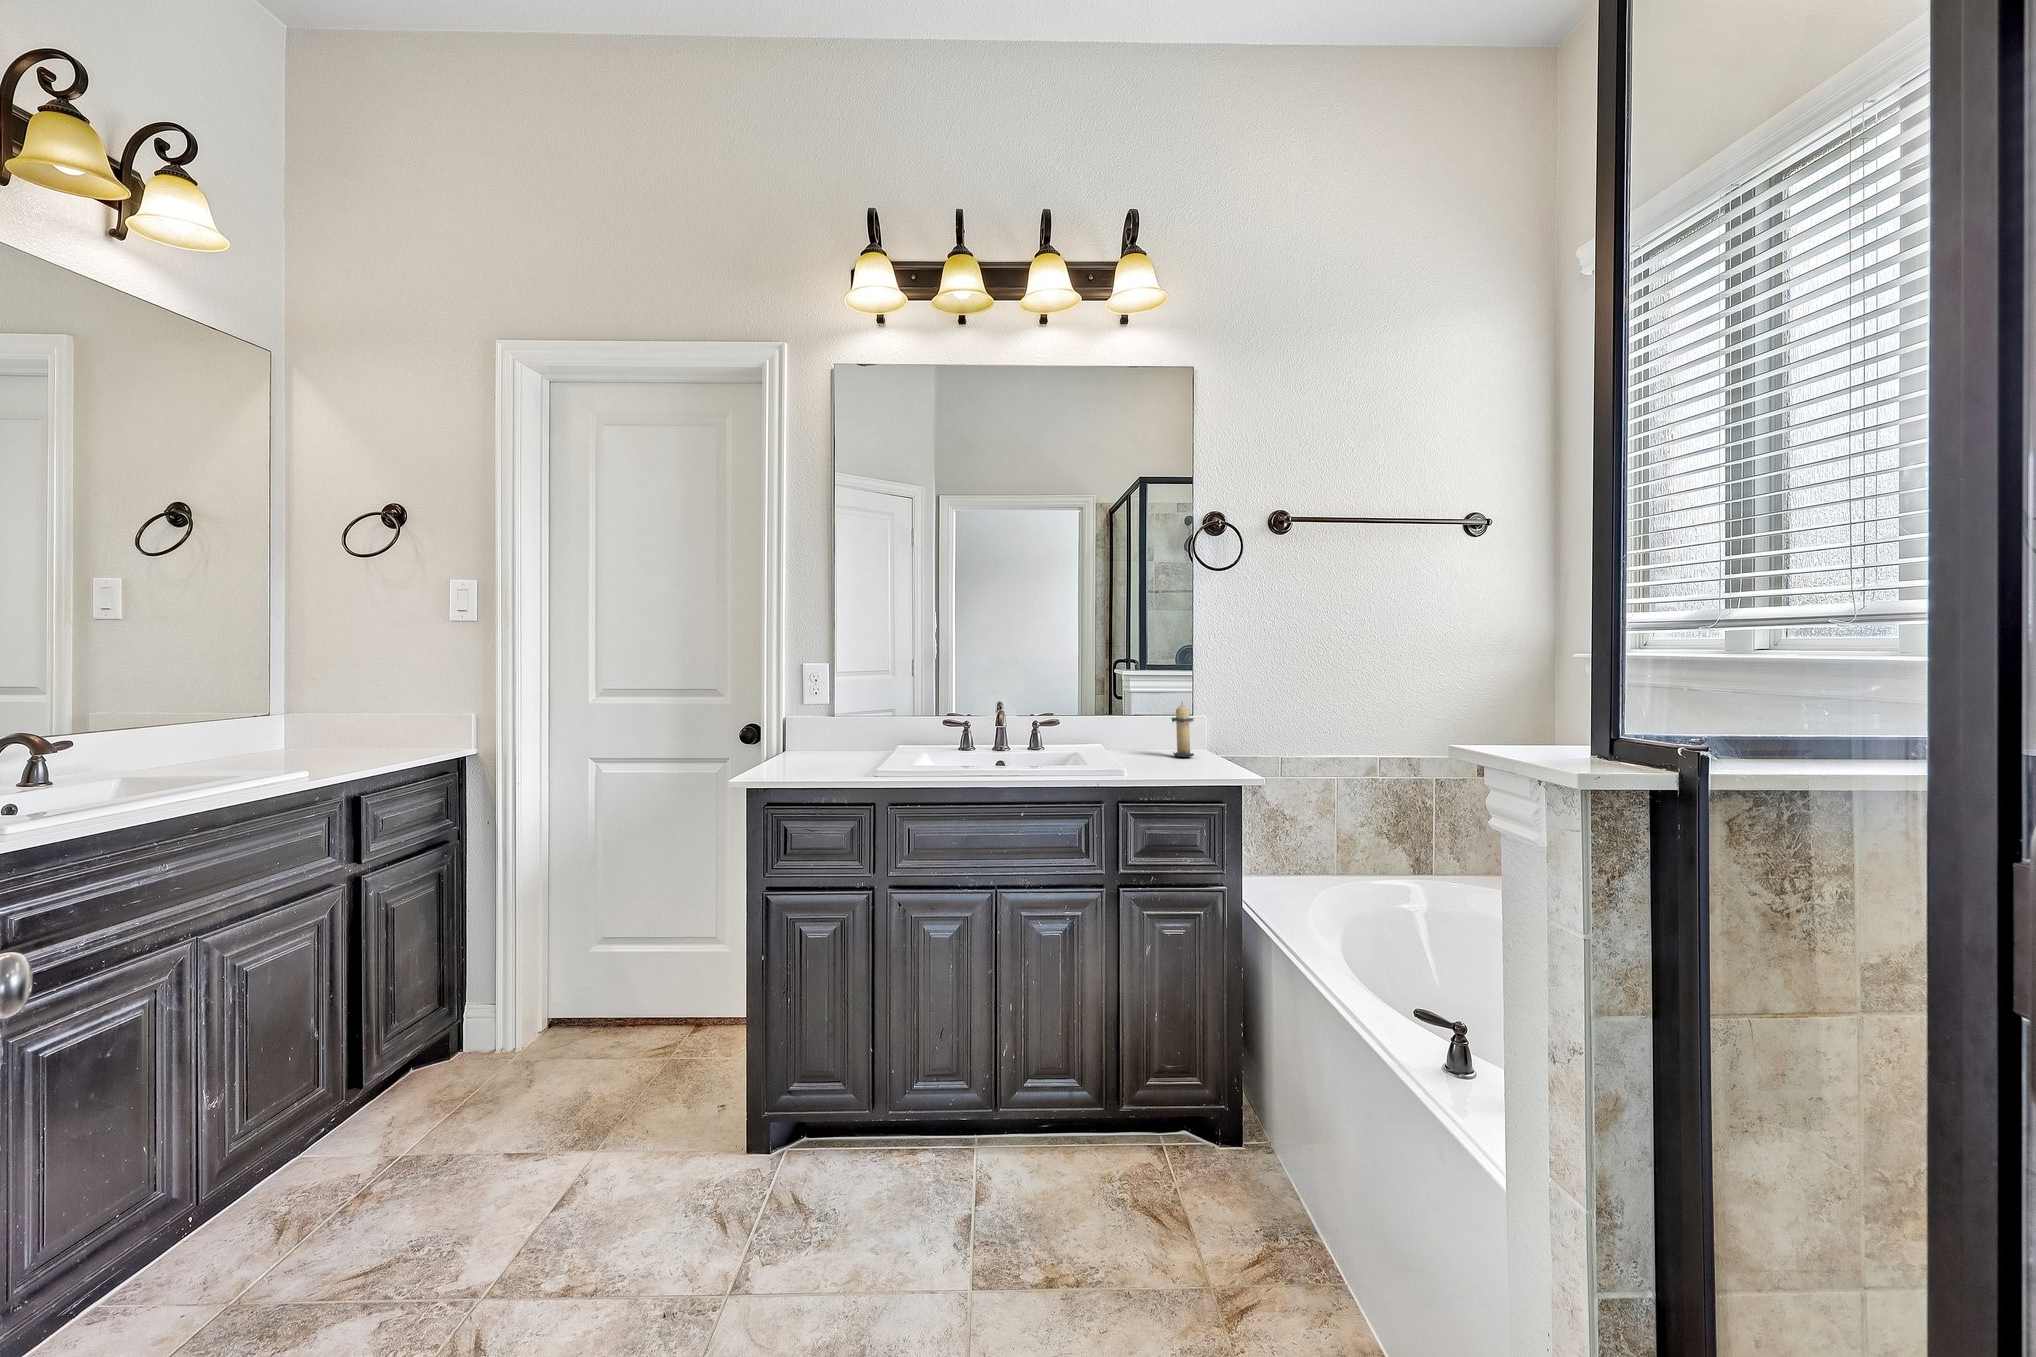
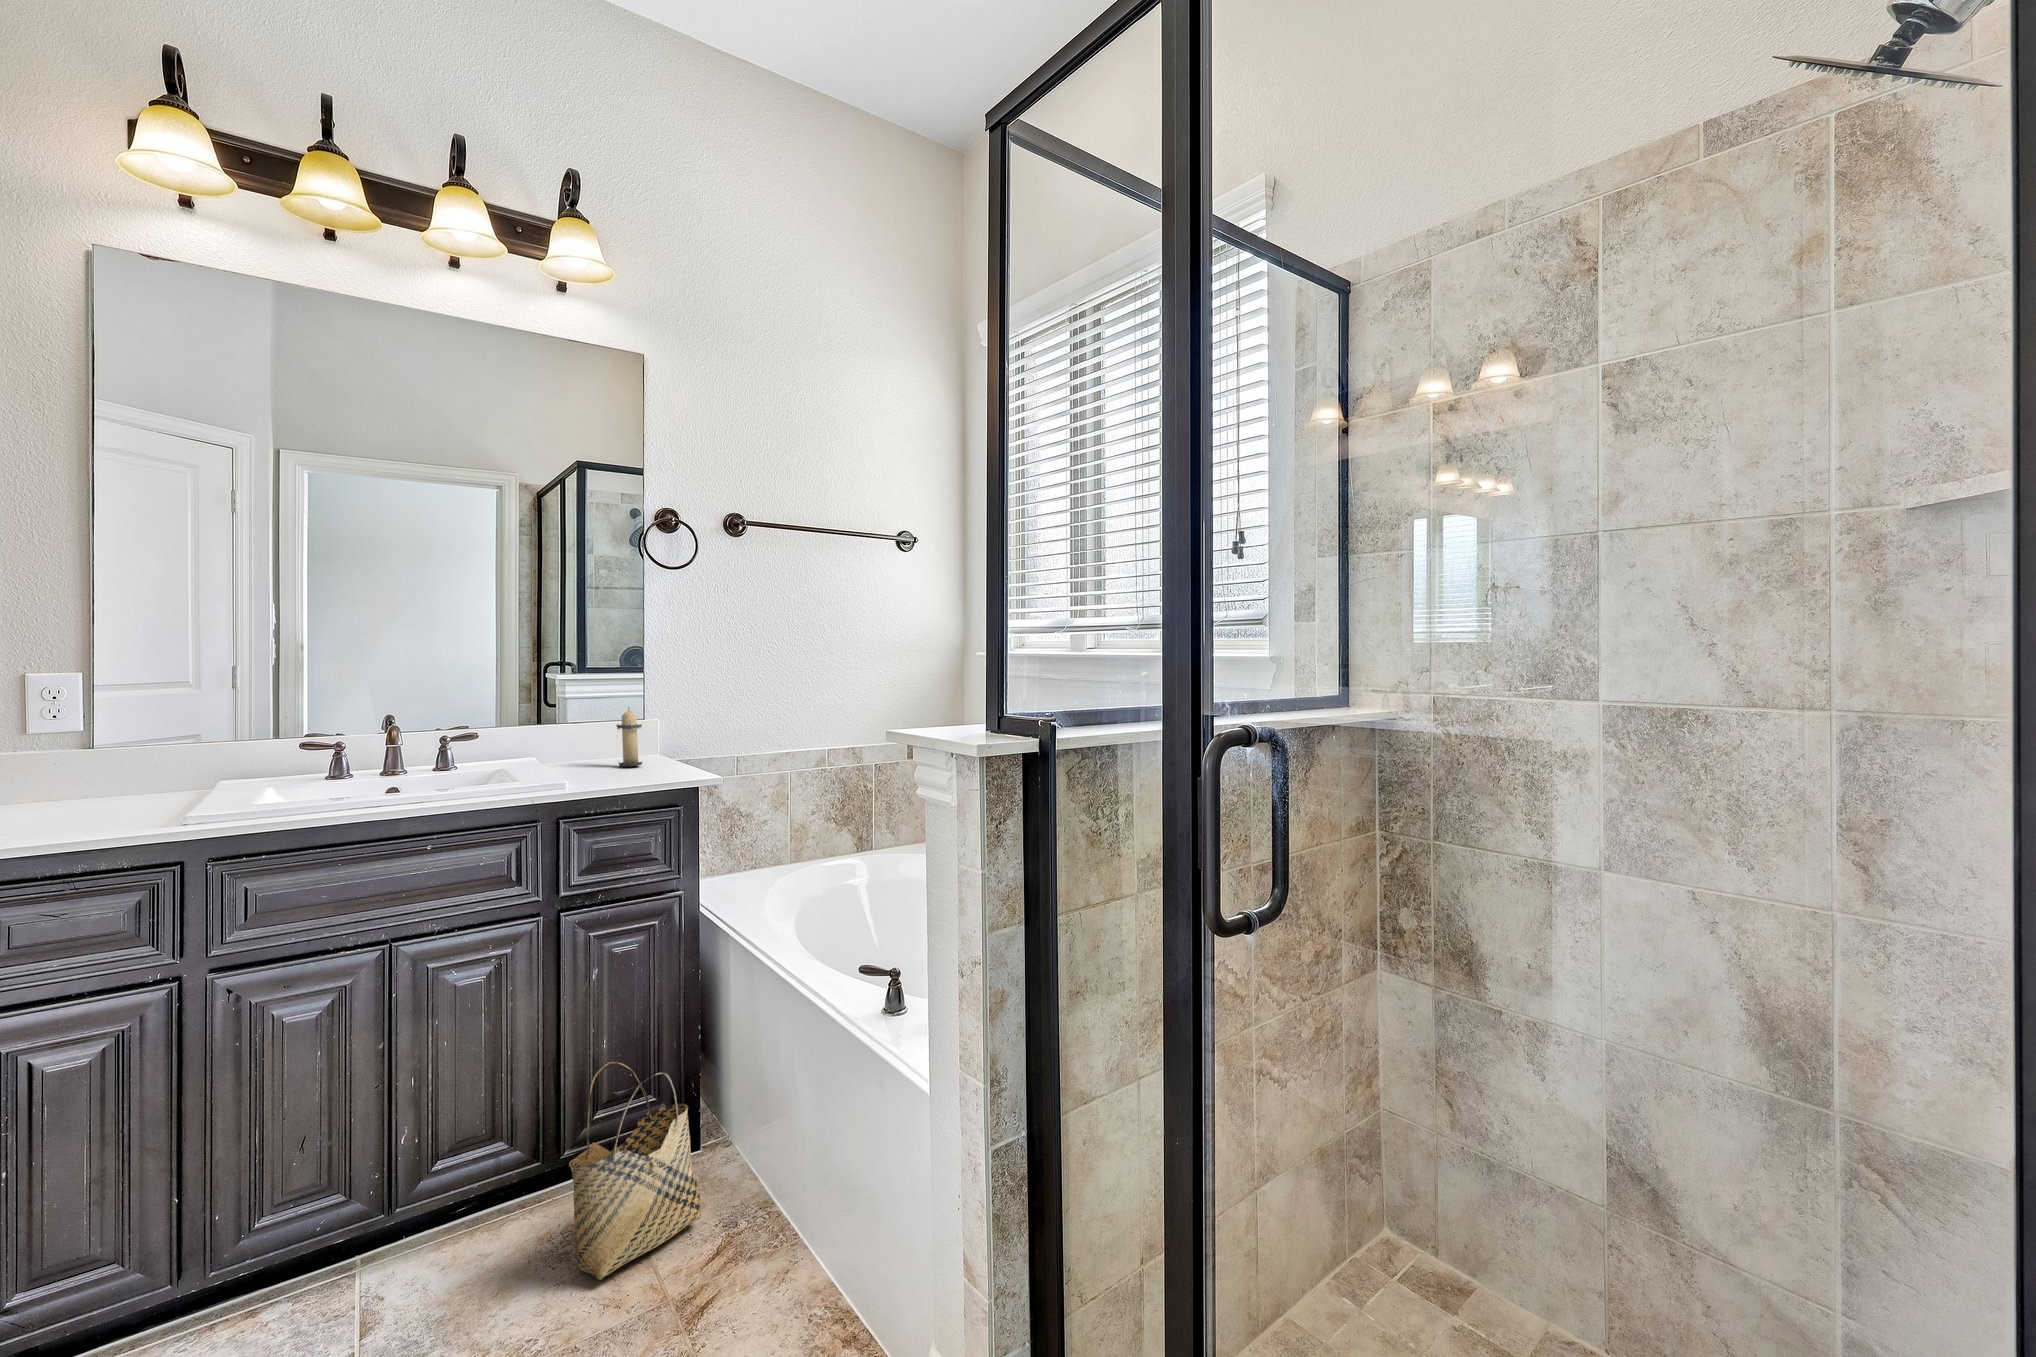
woven basket: none [1120,1034,1239,1239] -> present [569,1061,701,1280]

